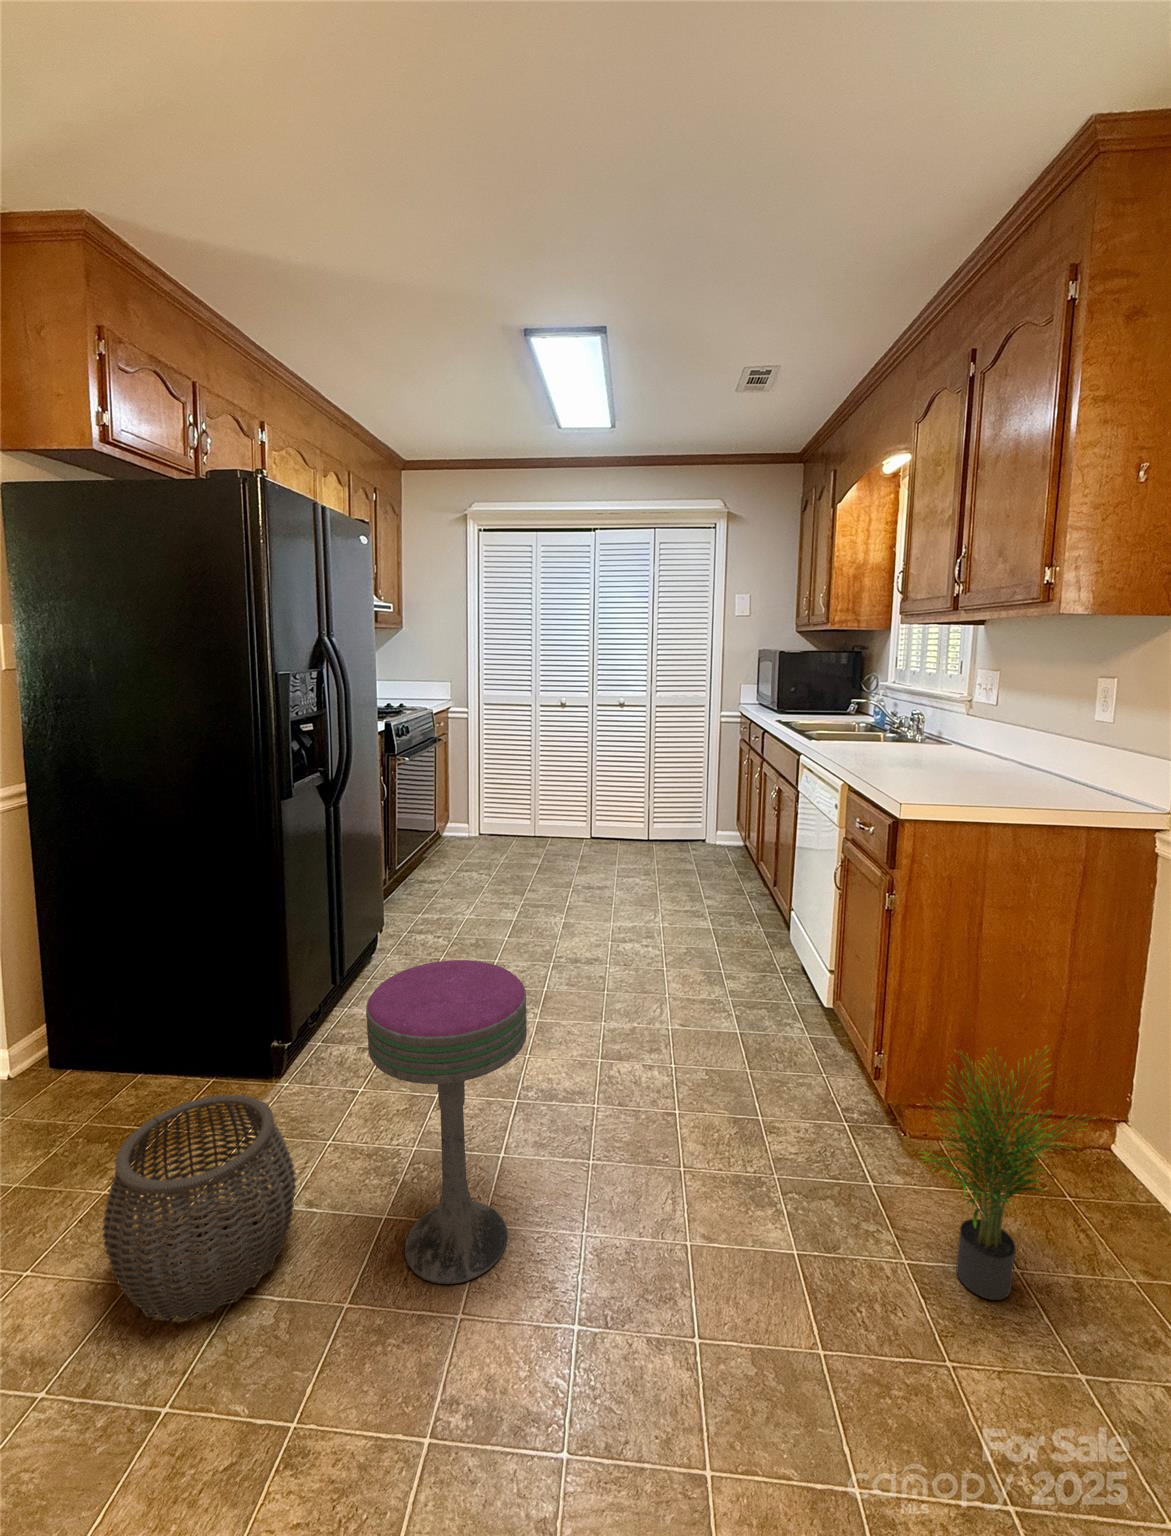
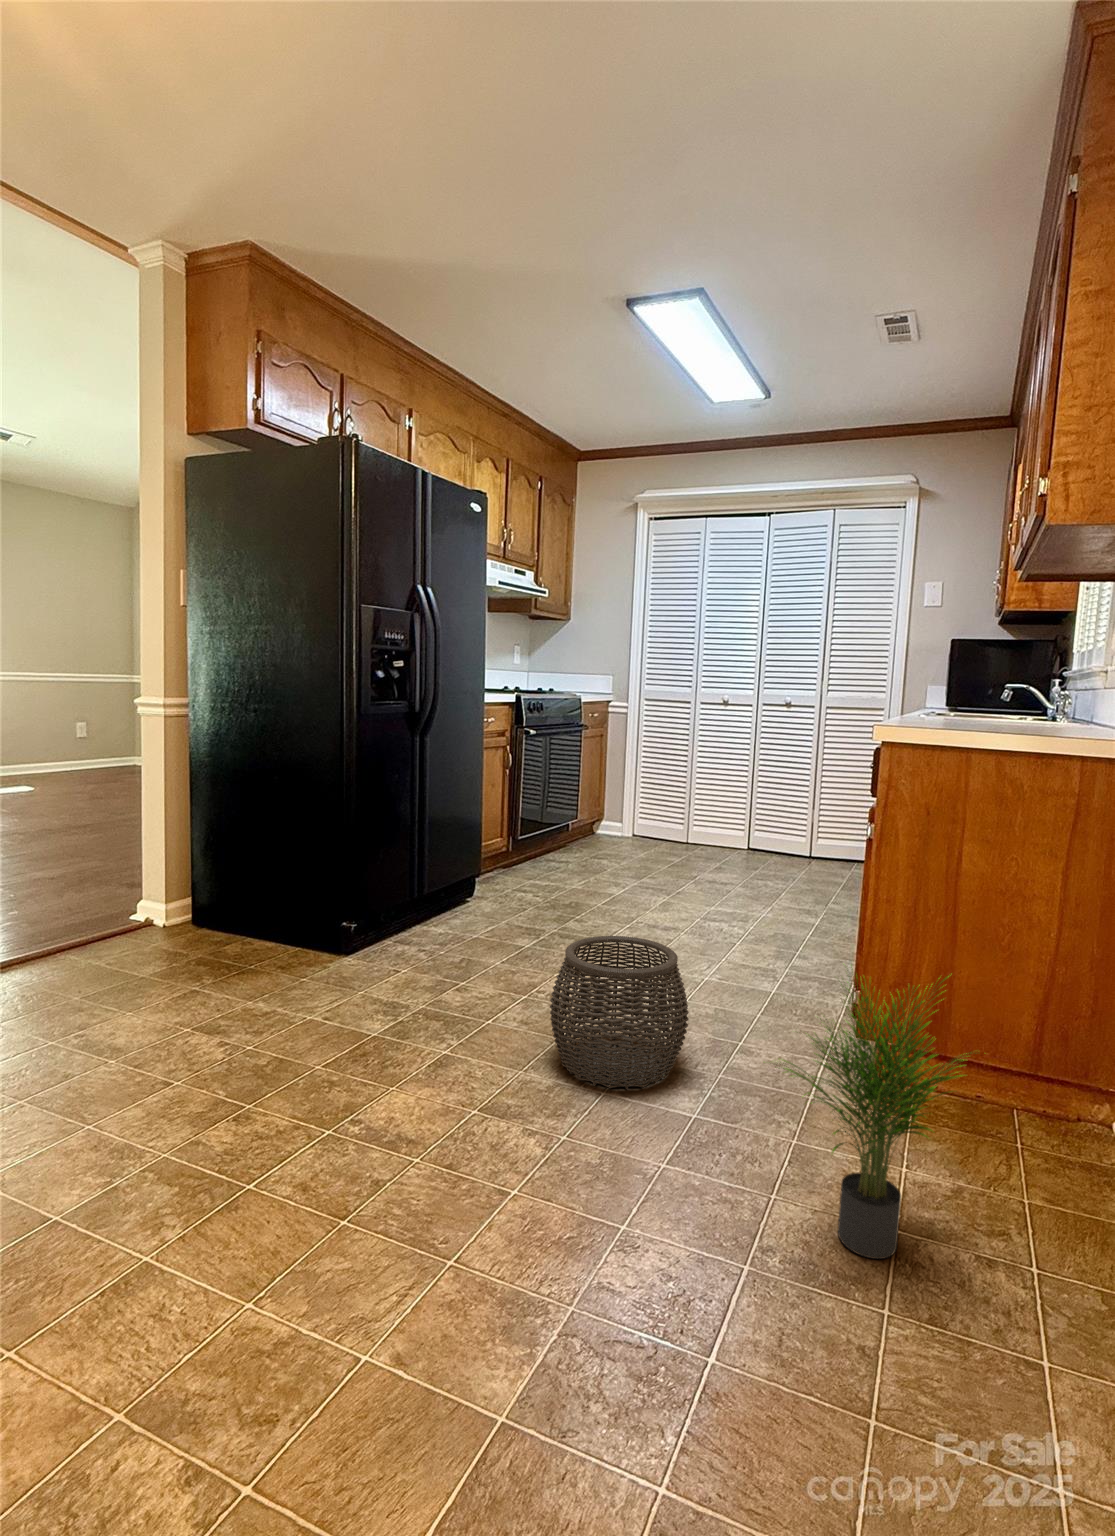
bar stool: present [366,960,527,1284] -> none [308,832,451,1108]
woven basket: present [102,1095,296,1321] -> present [550,936,689,1089]

